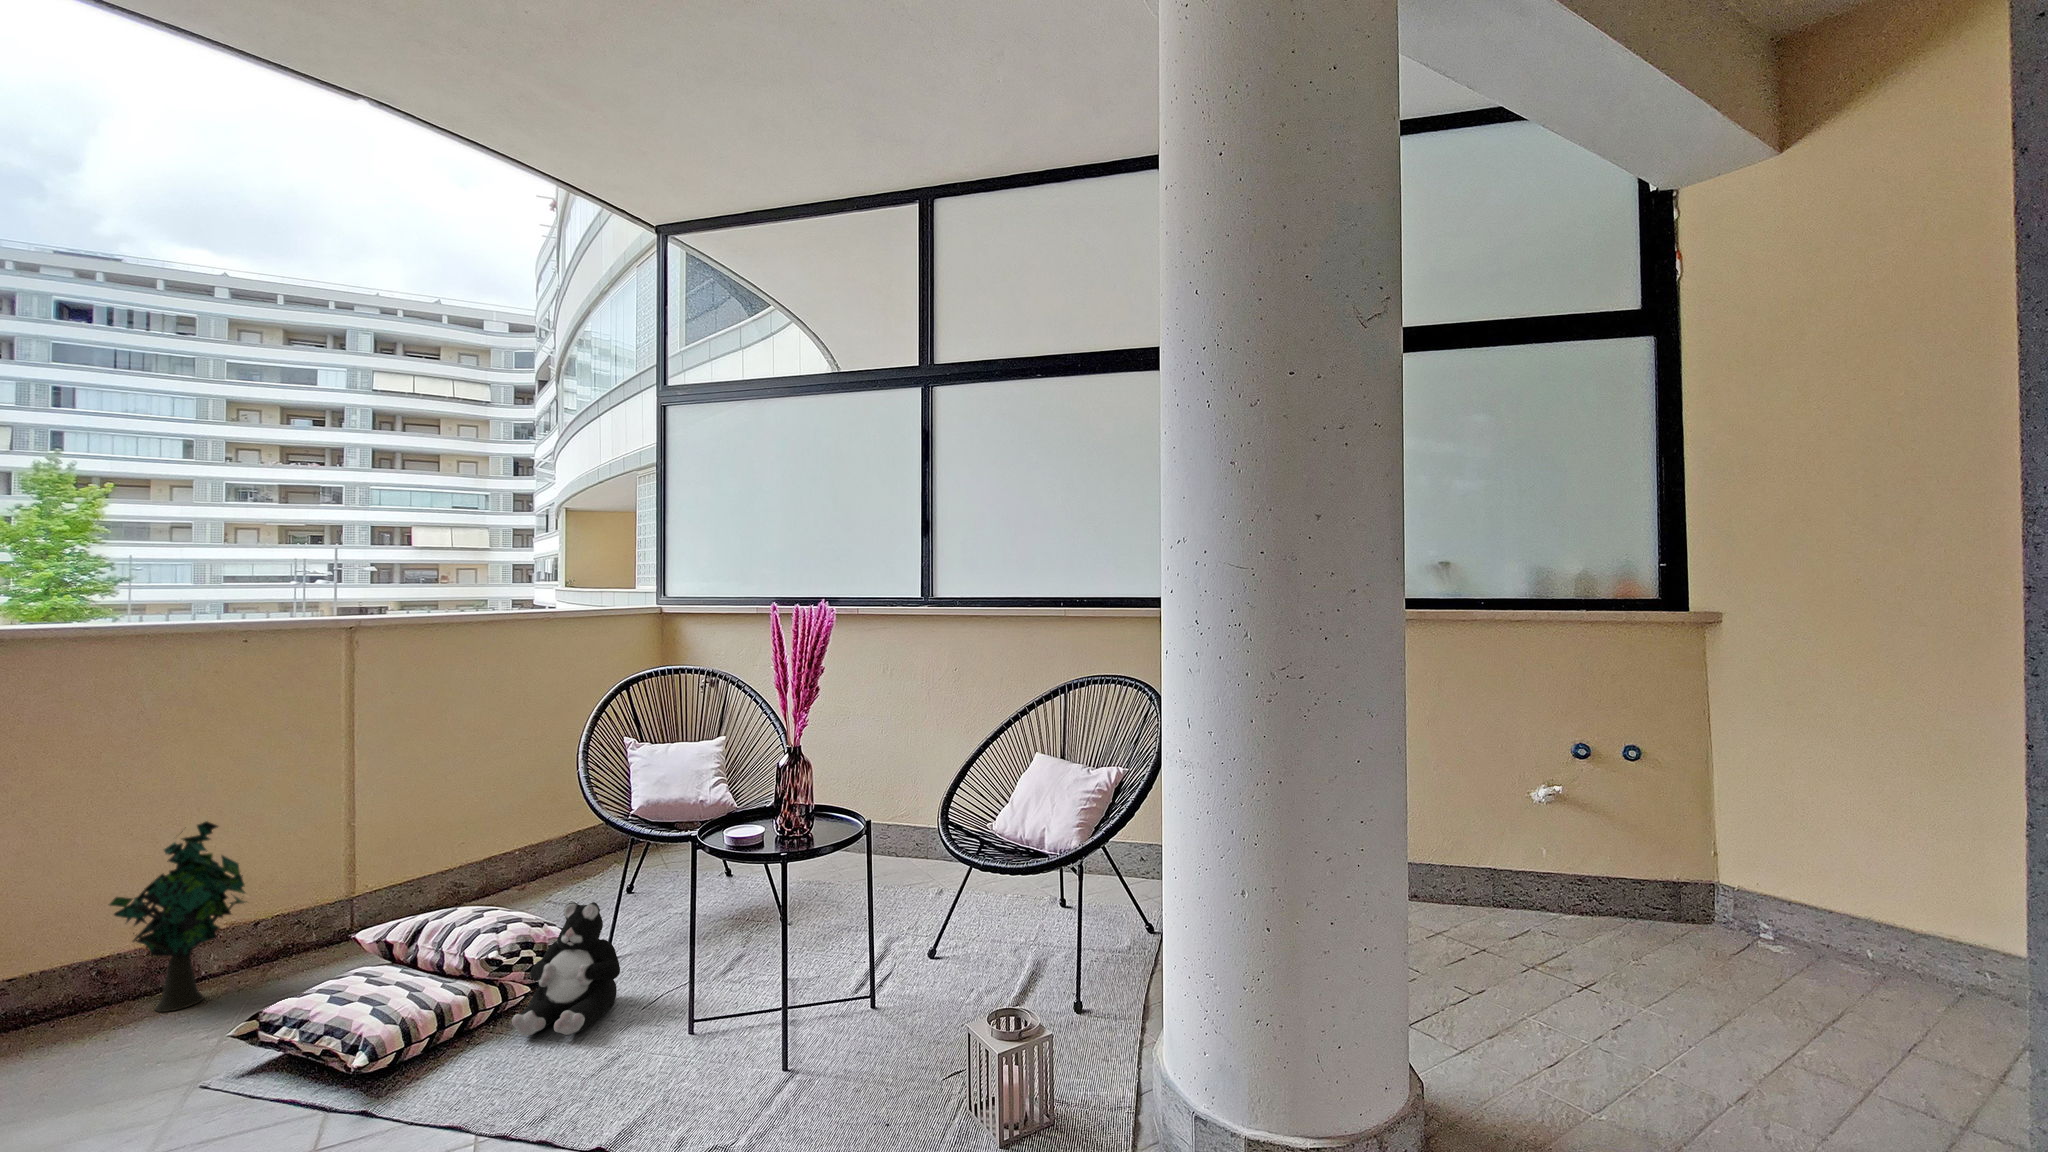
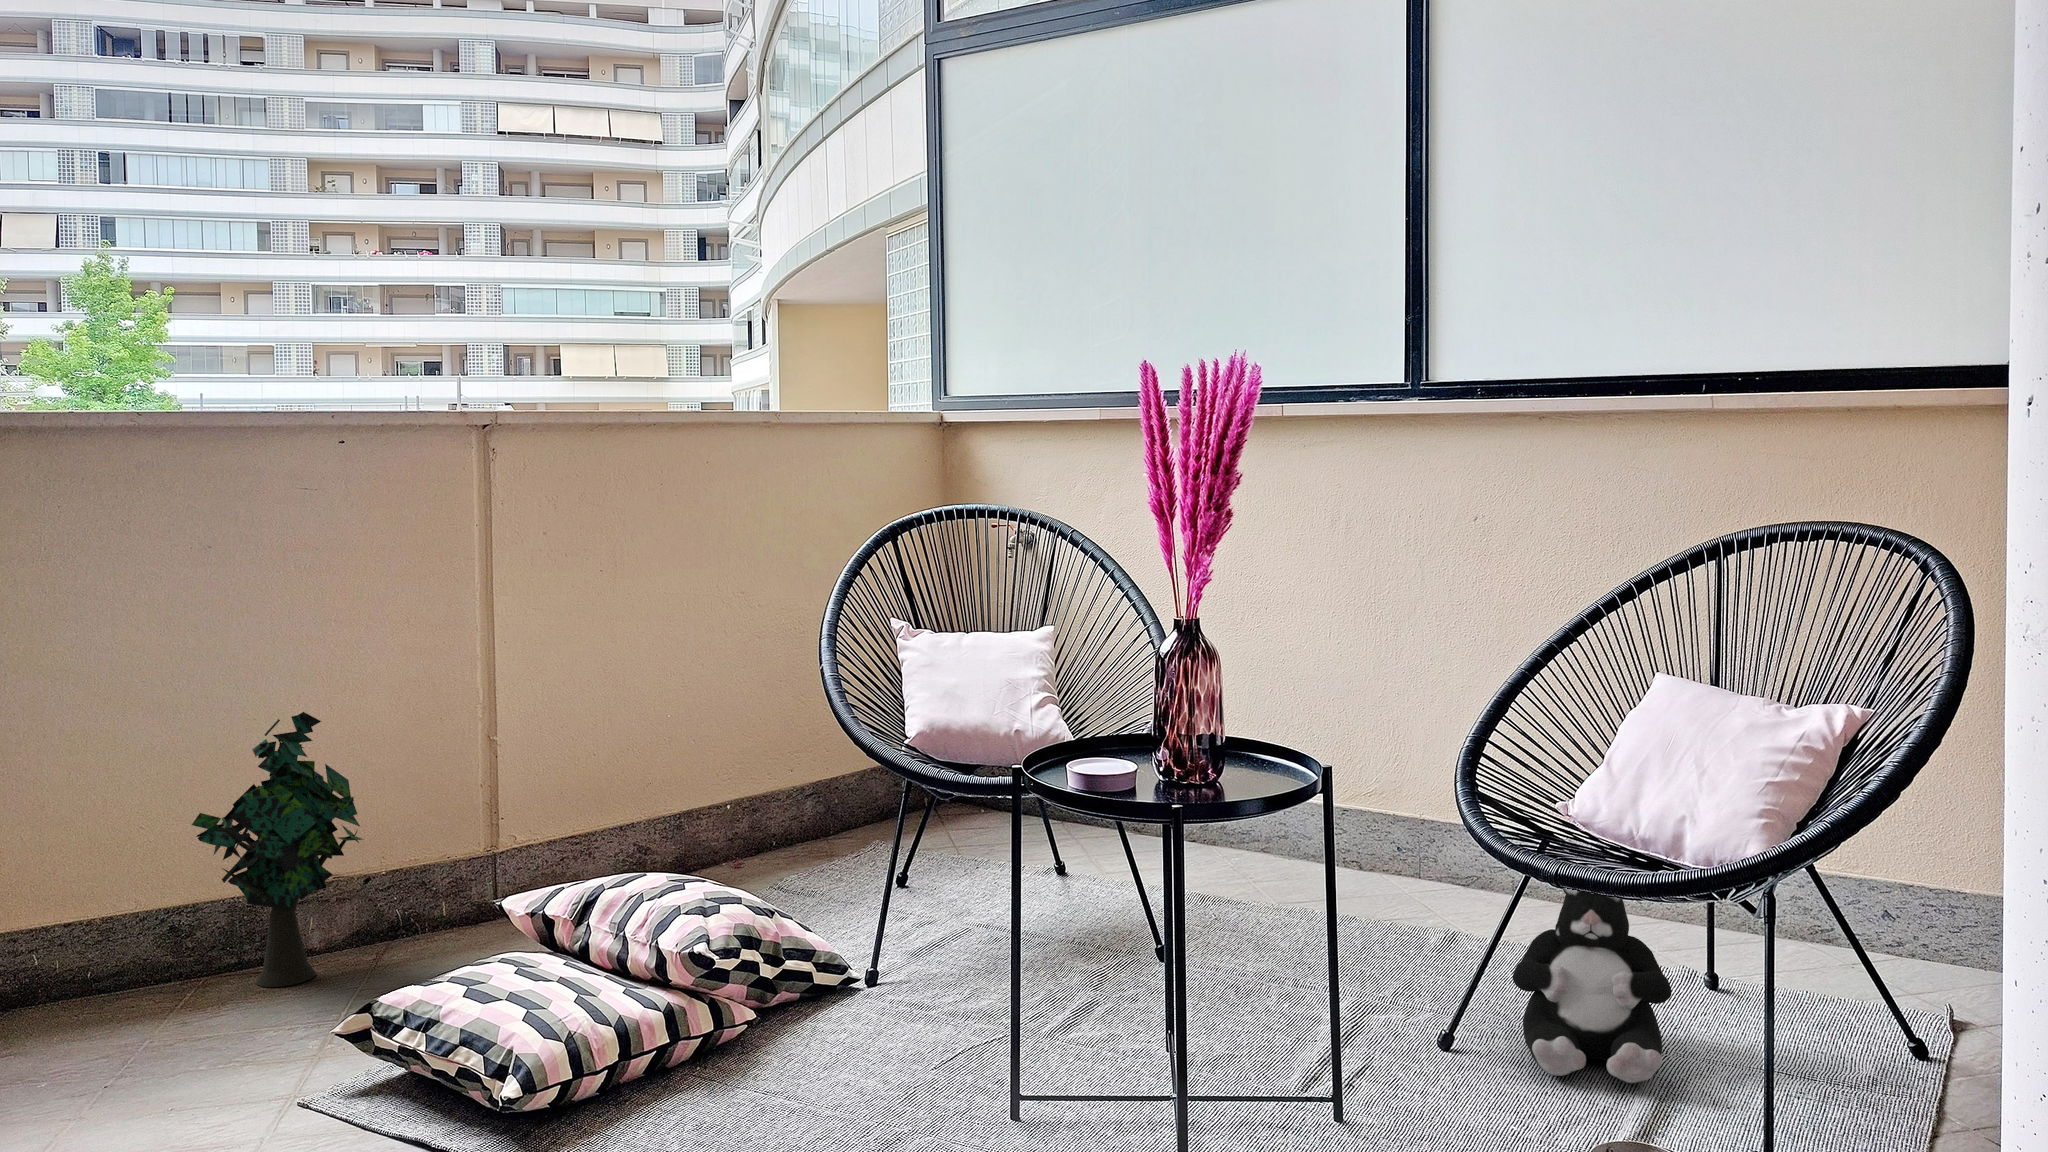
plush toy: present [512,902,620,1036] -> present [1513,888,1672,1084]

